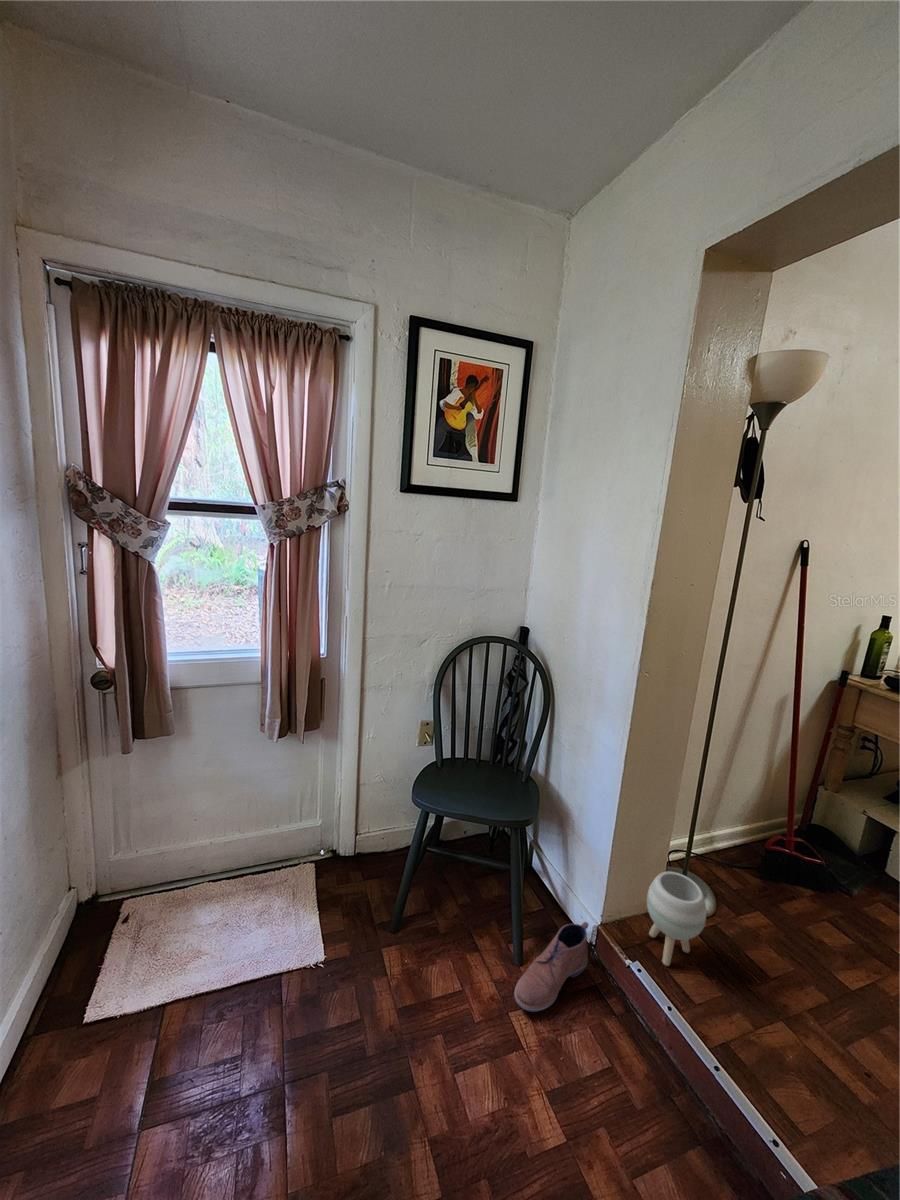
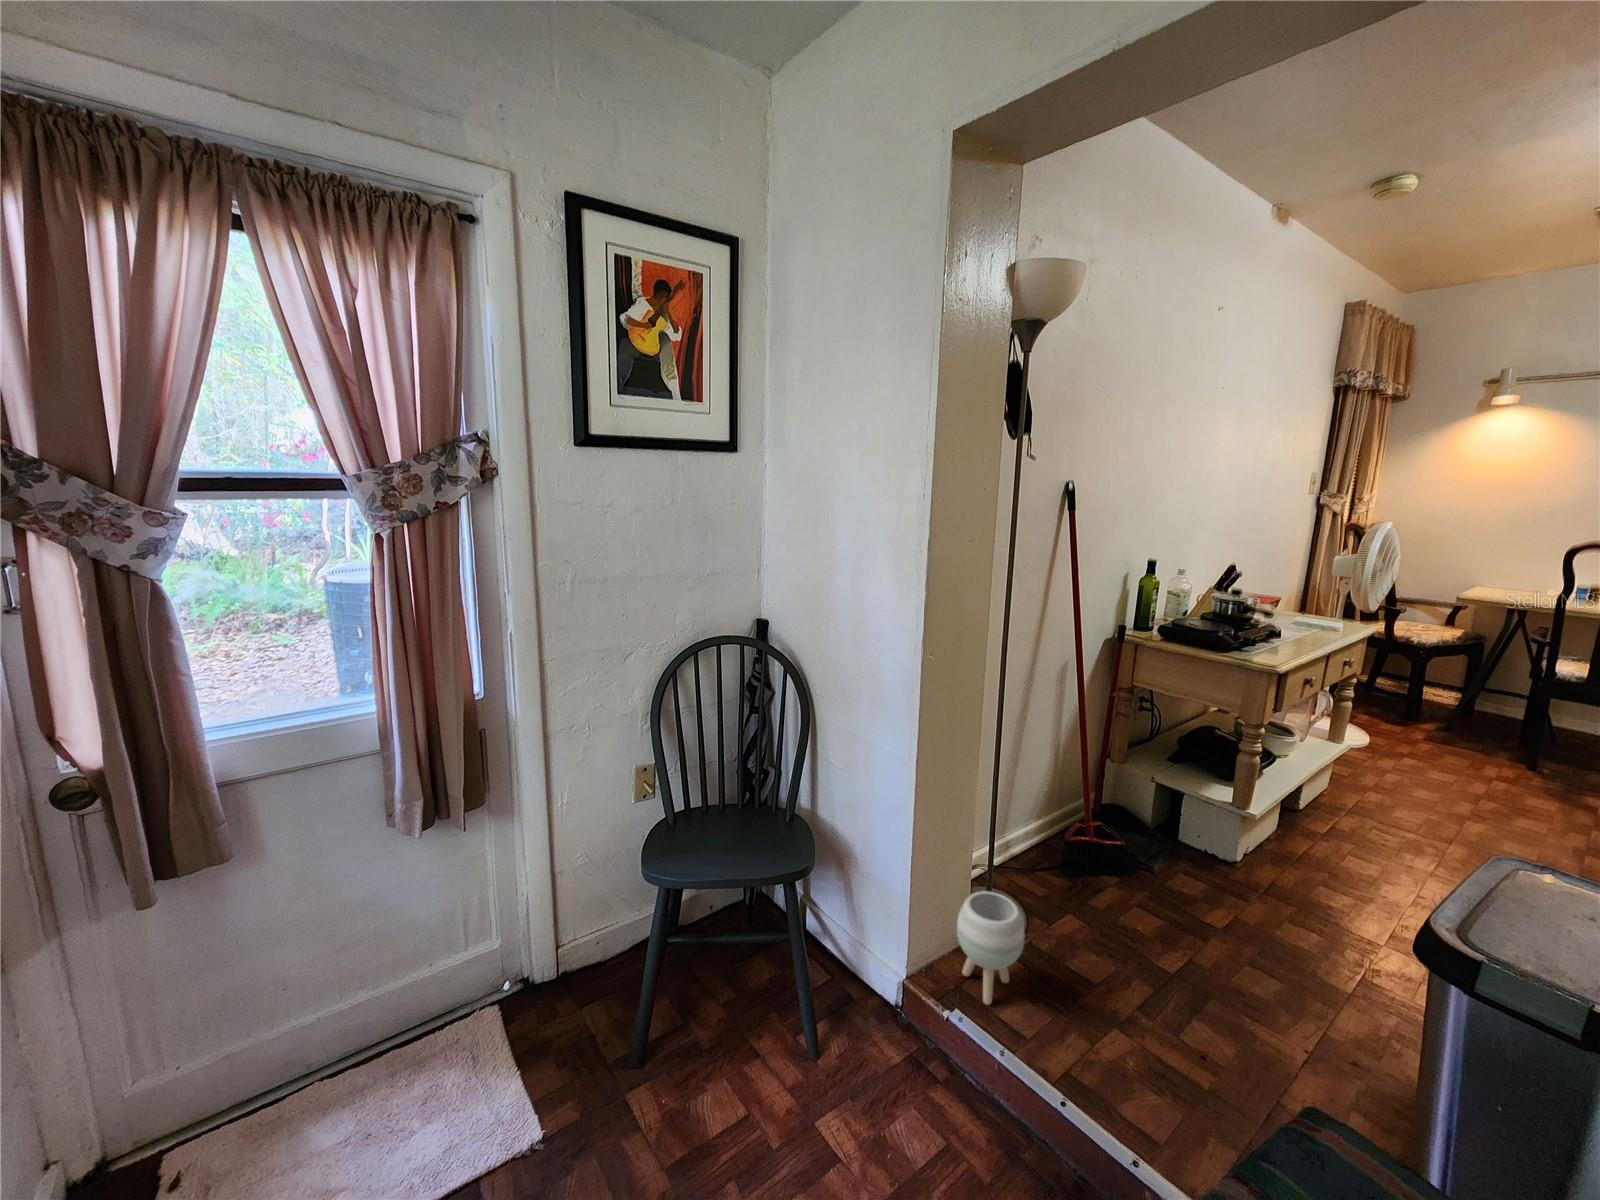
shoe: present [514,922,589,1012] -> none [818,980,898,1112]

